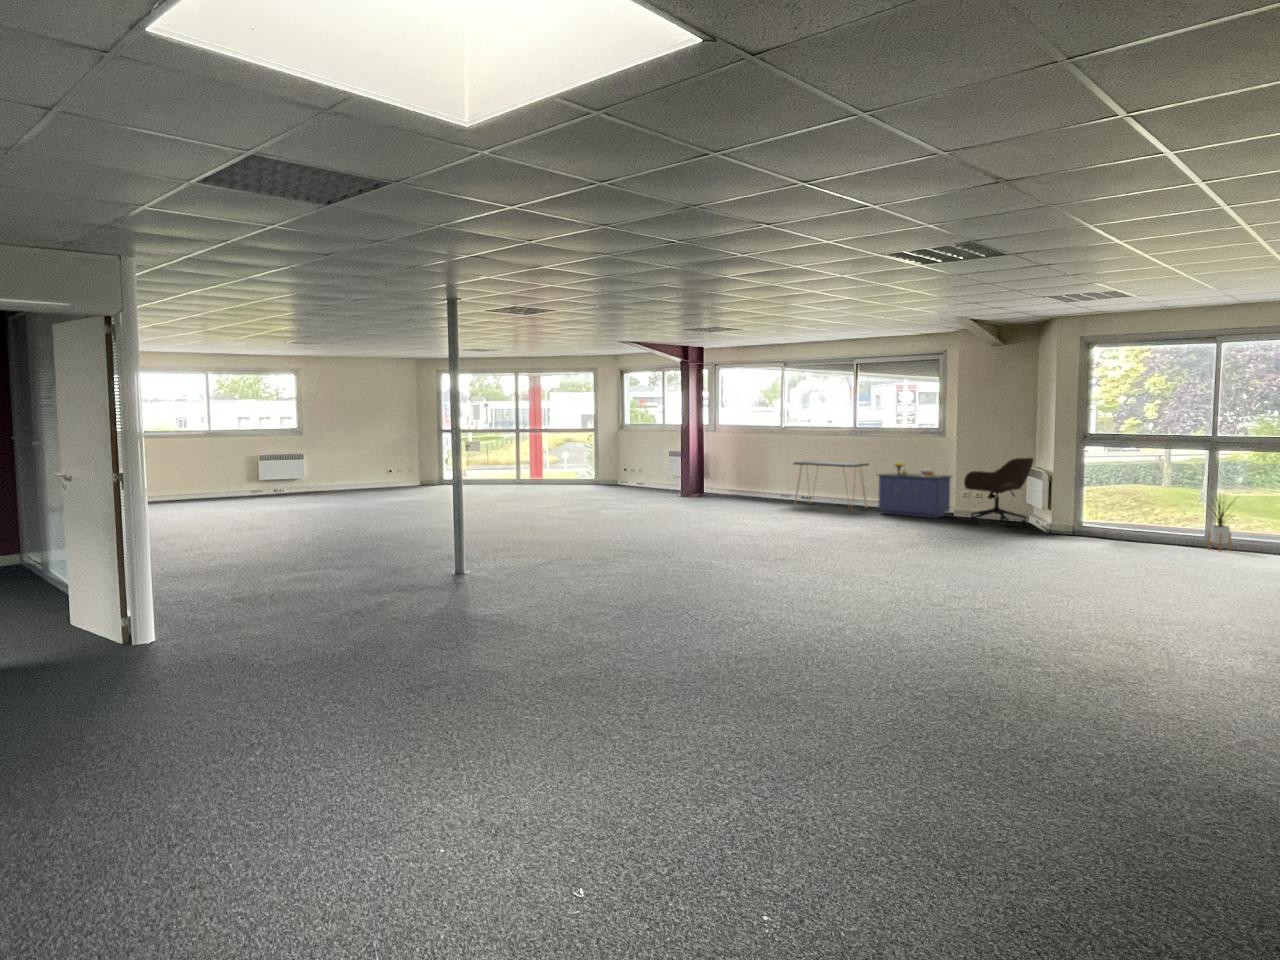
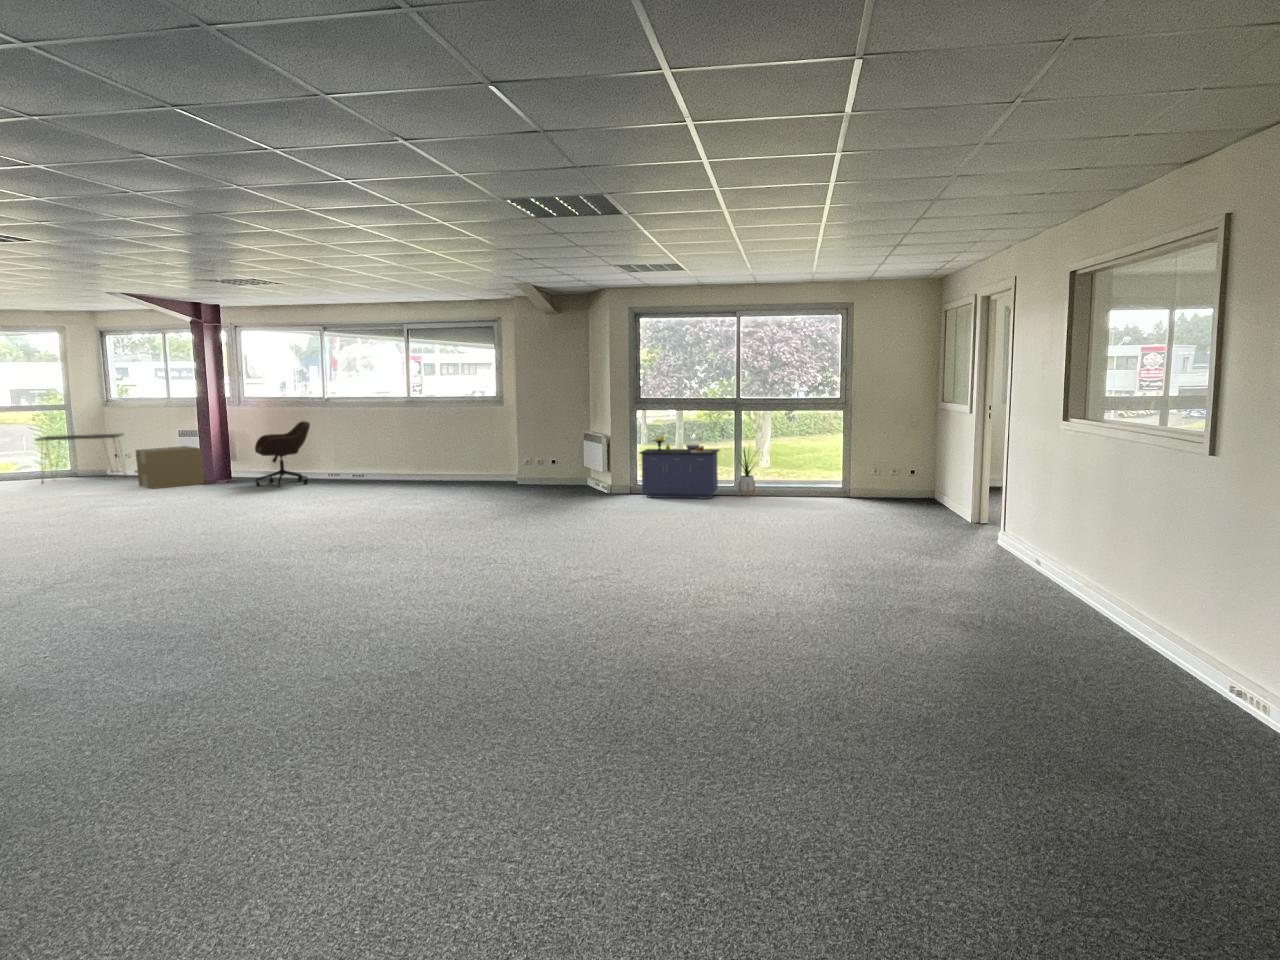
office chair: present [964,458,1034,527] -> present [255,421,310,487]
desk: present [794,461,869,506] -> present [36,434,126,481]
storage cabinet: present [878,462,951,518] -> present [640,437,719,499]
cardboard box: none [636,464,683,497] -> present [136,446,204,489]

